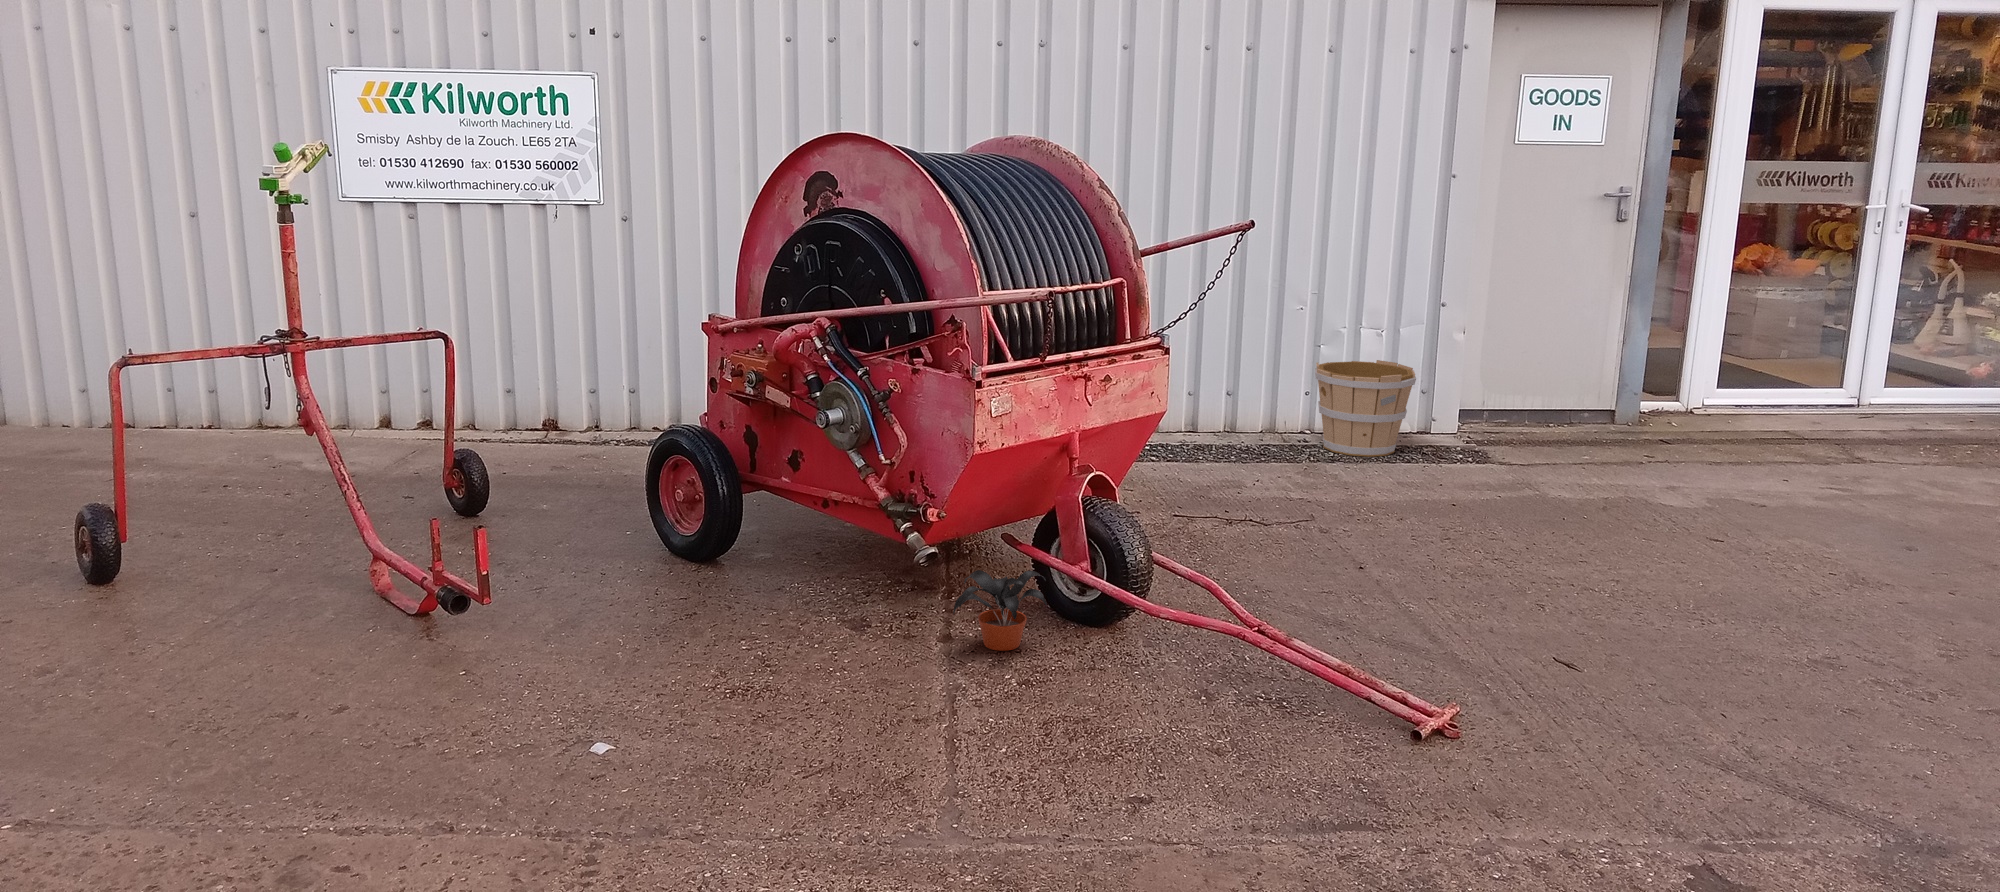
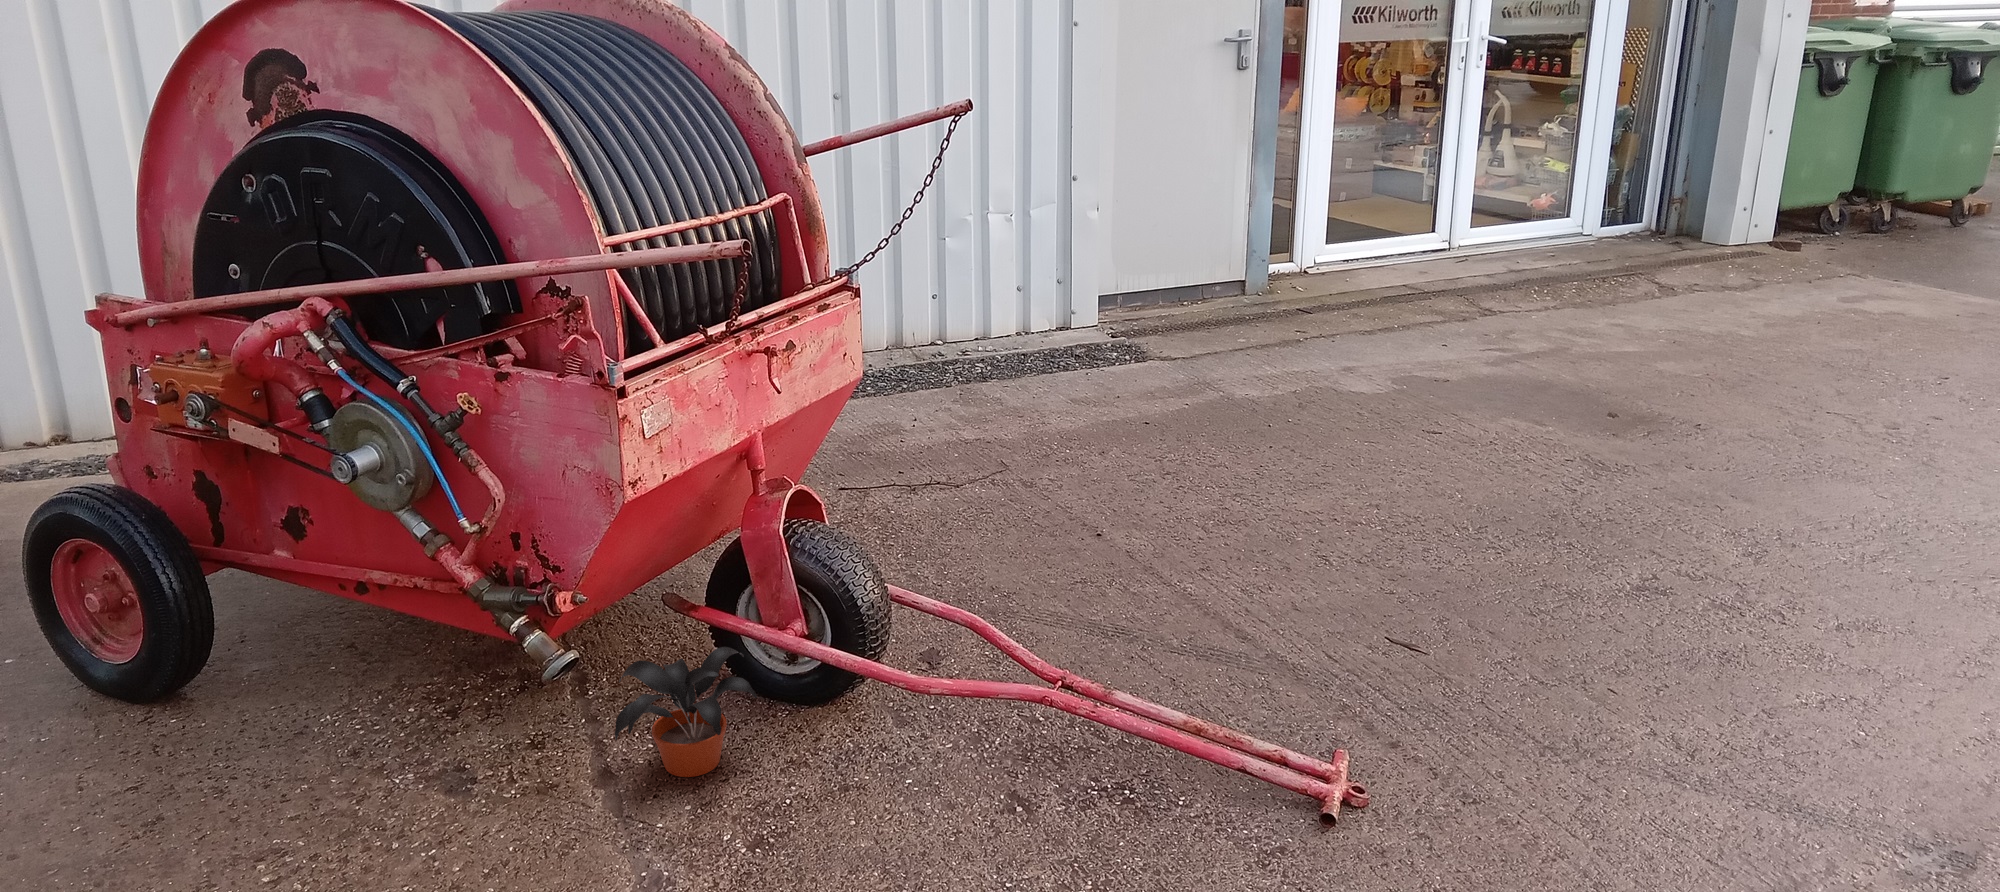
wooden bucket: present [1315,360,1416,457] -> none [947,250,1066,369]

